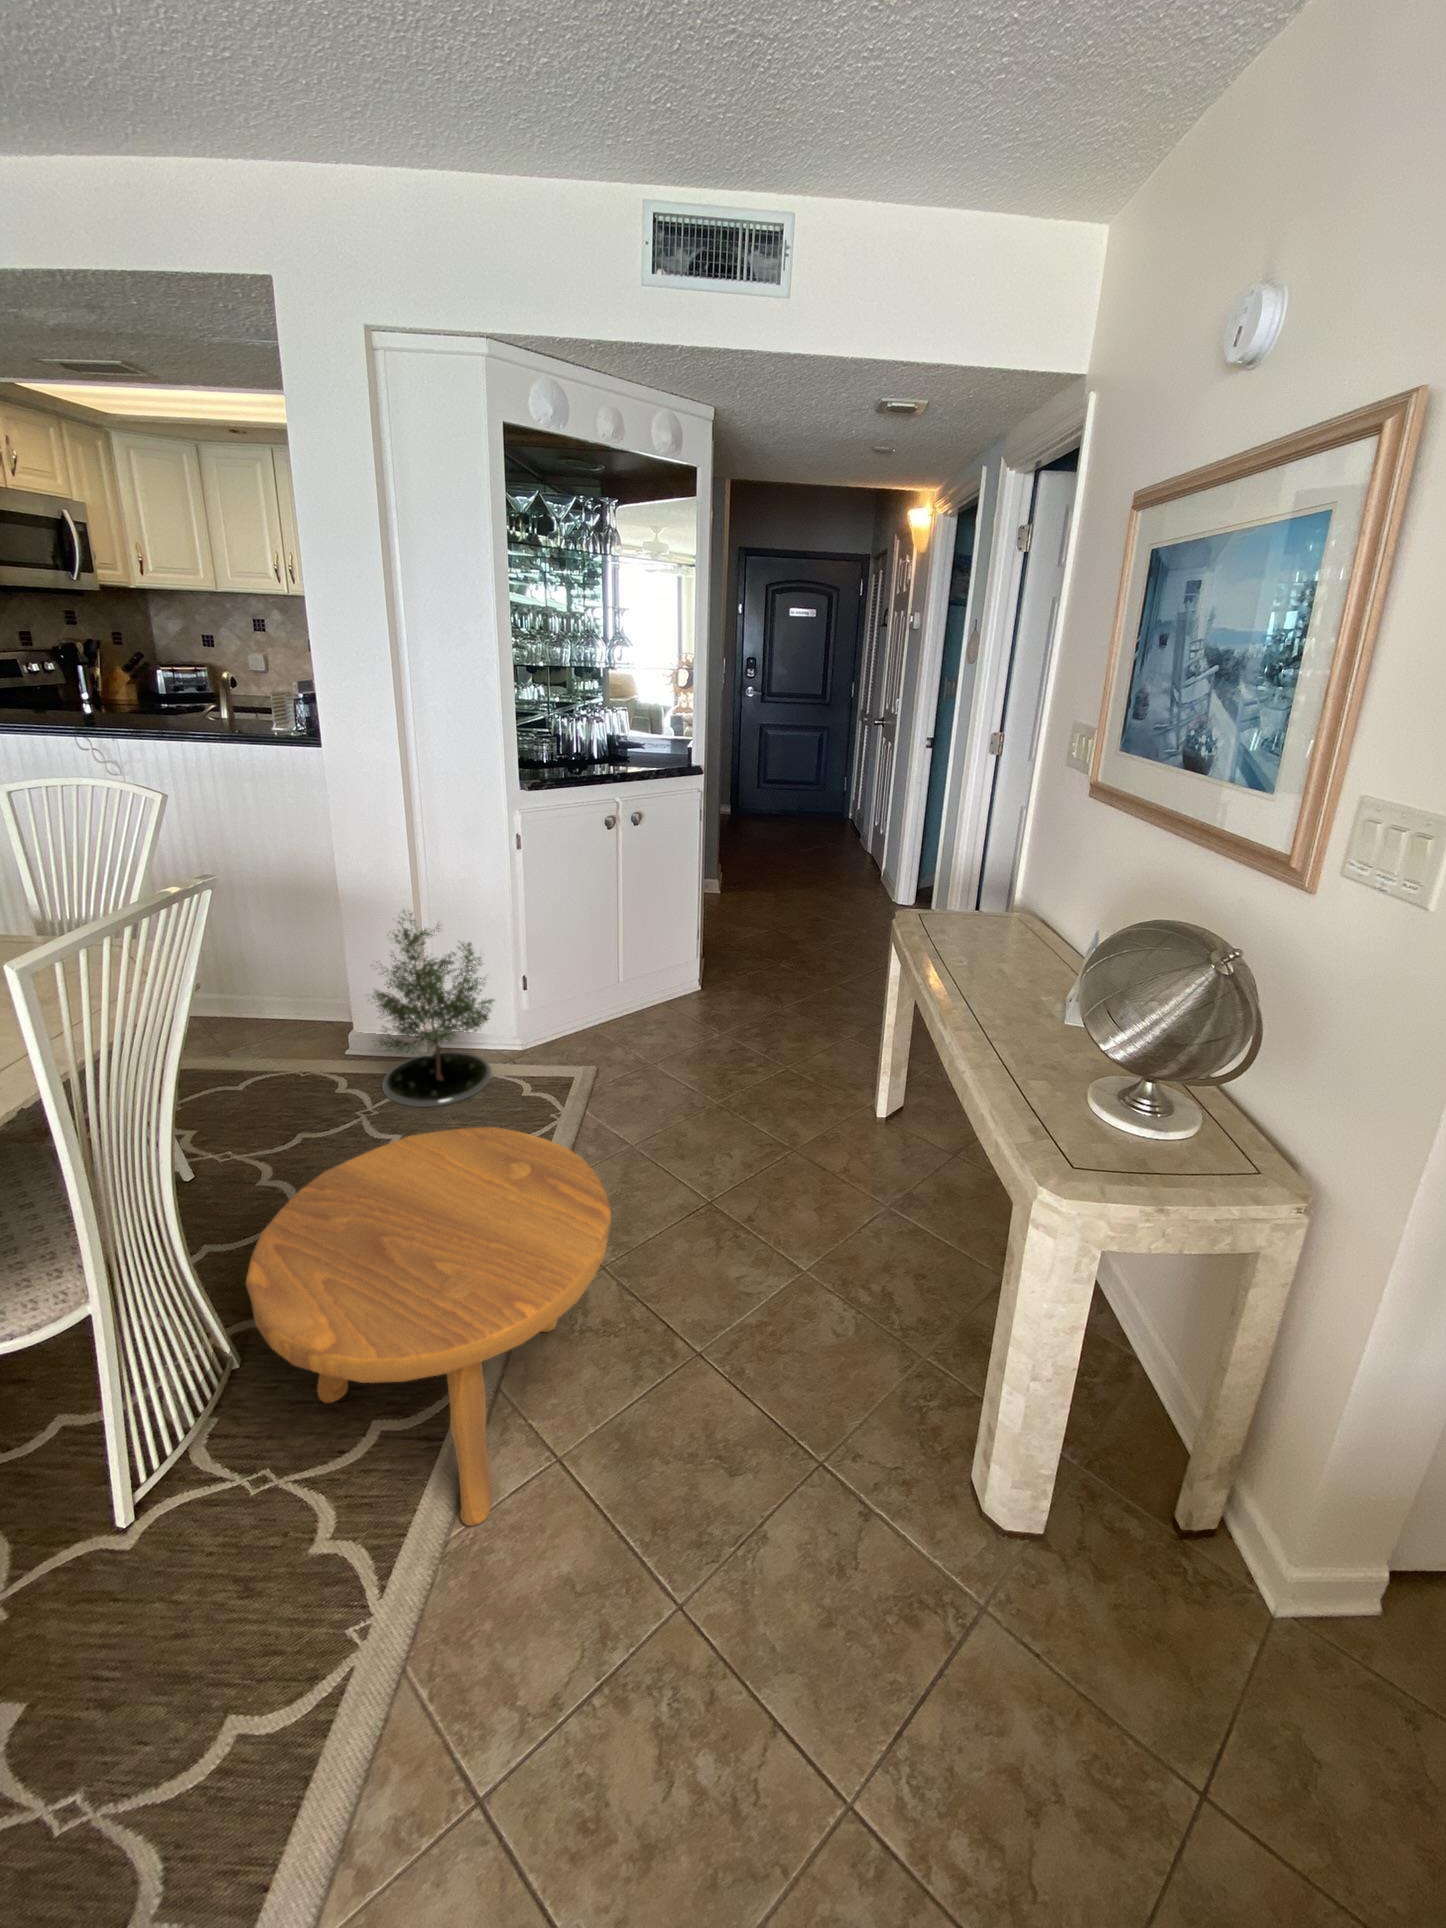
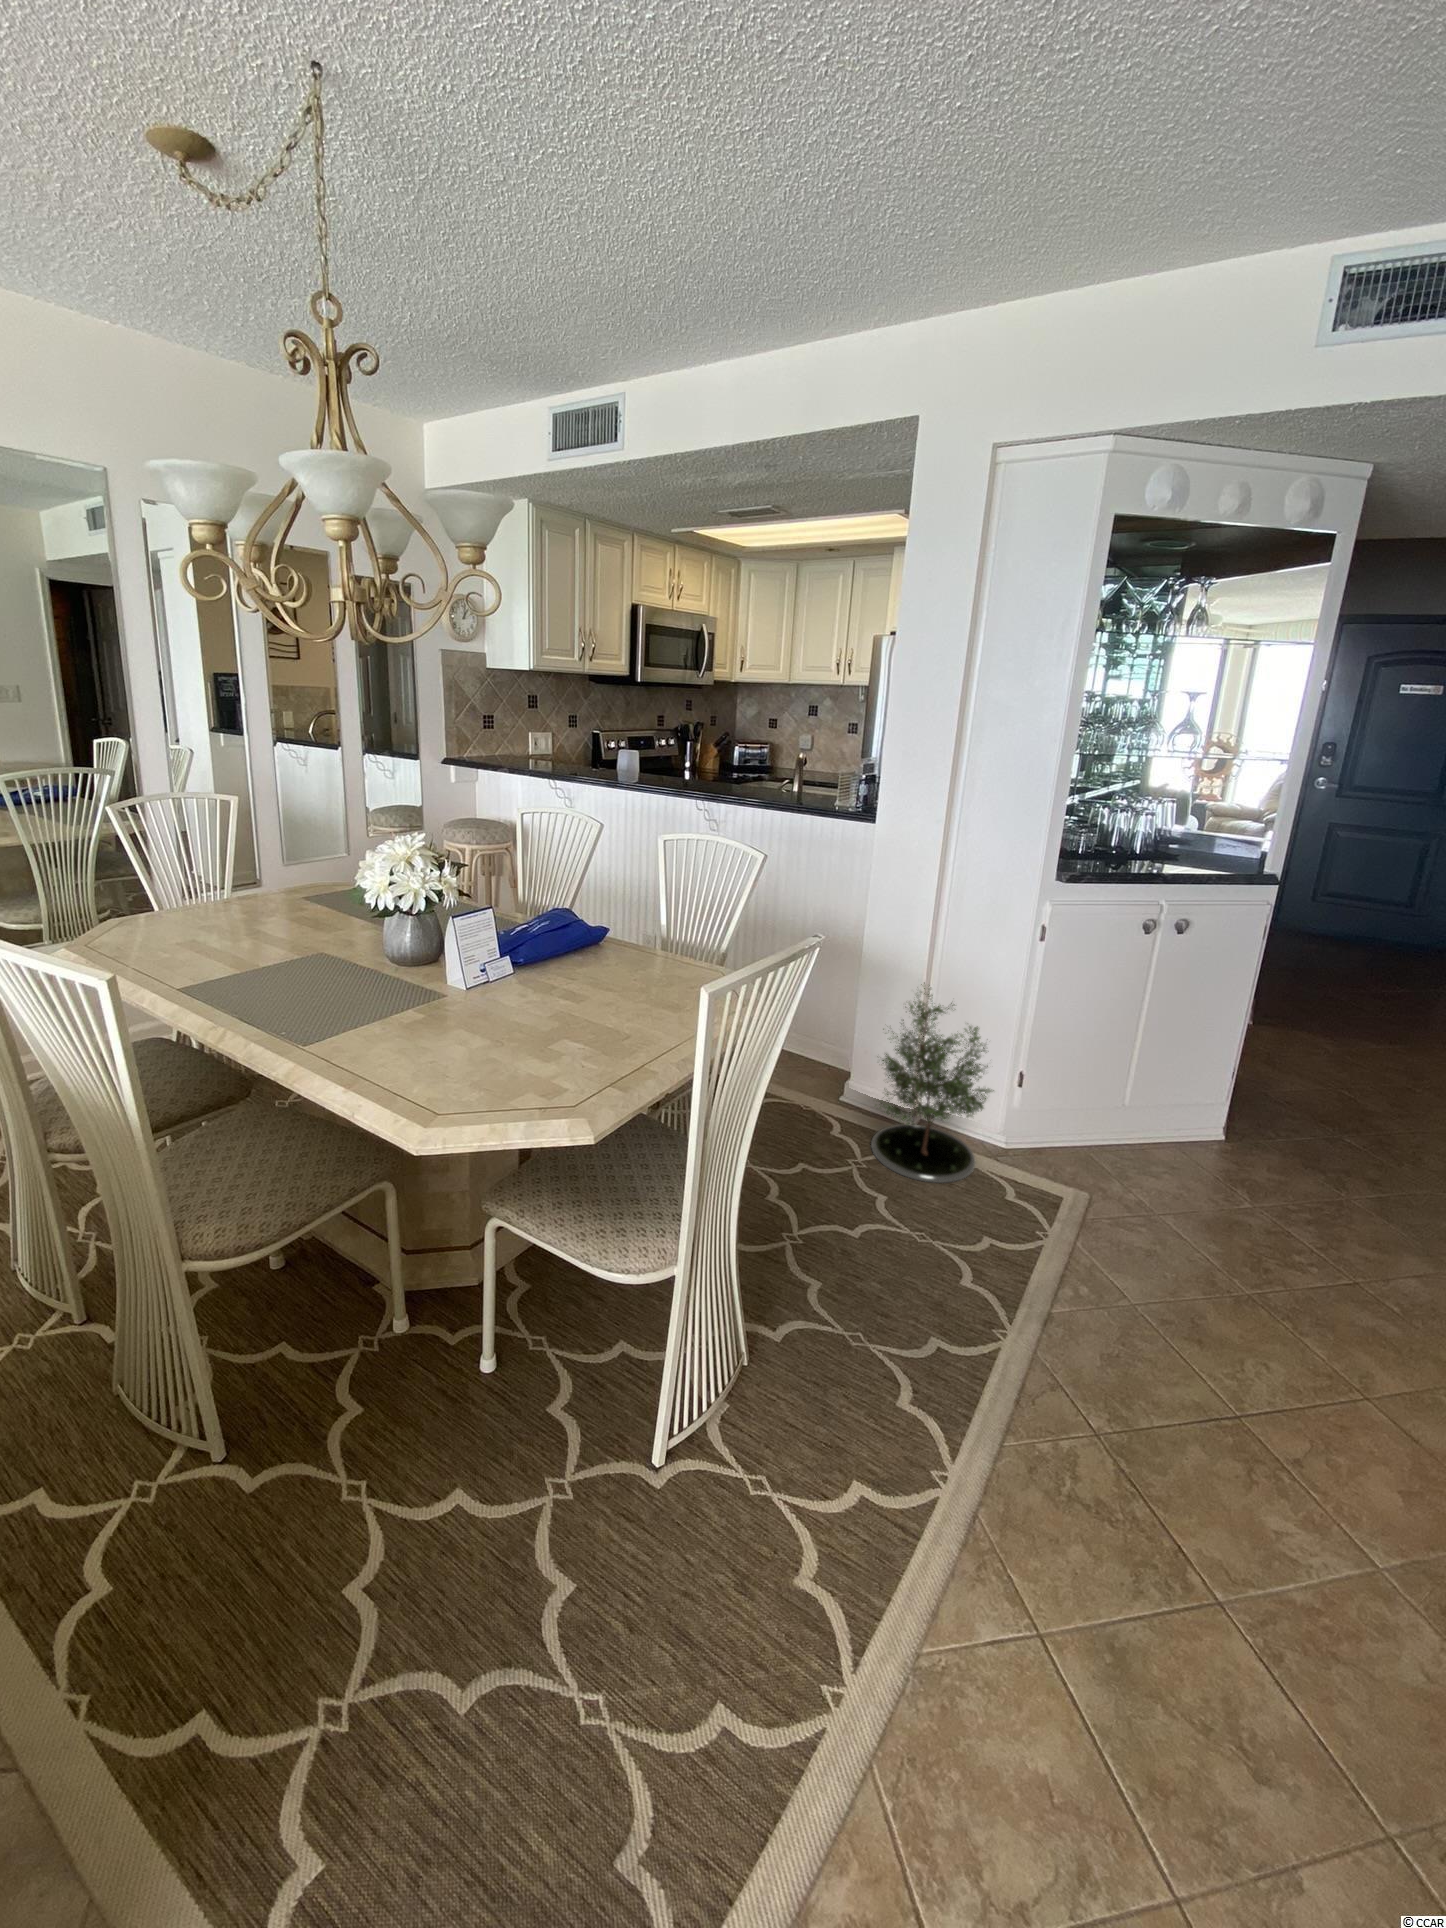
footstool: present [246,1127,611,1526] -> none [787,1213,1149,1654]

